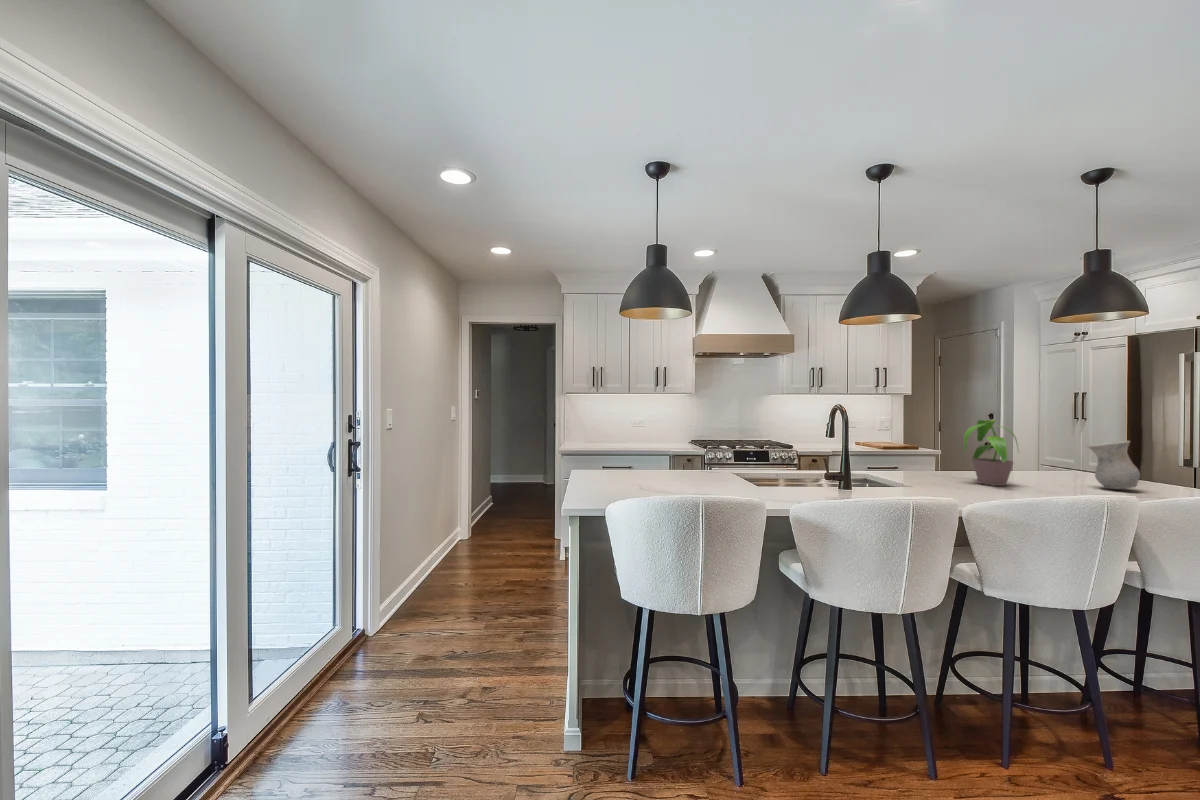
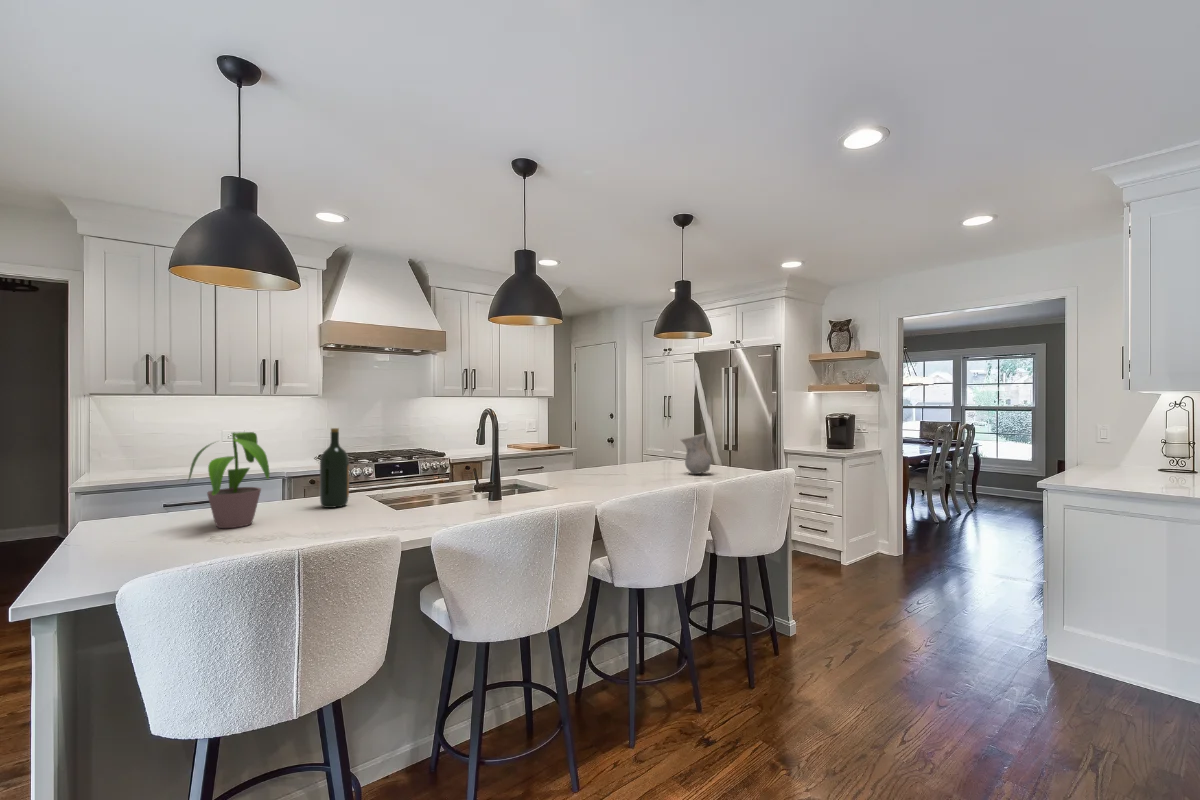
wine bottle: none [702,420,722,481] -> present [320,428,349,508]
potted plant: present [964,420,1018,486] -> present [188,432,270,528]

